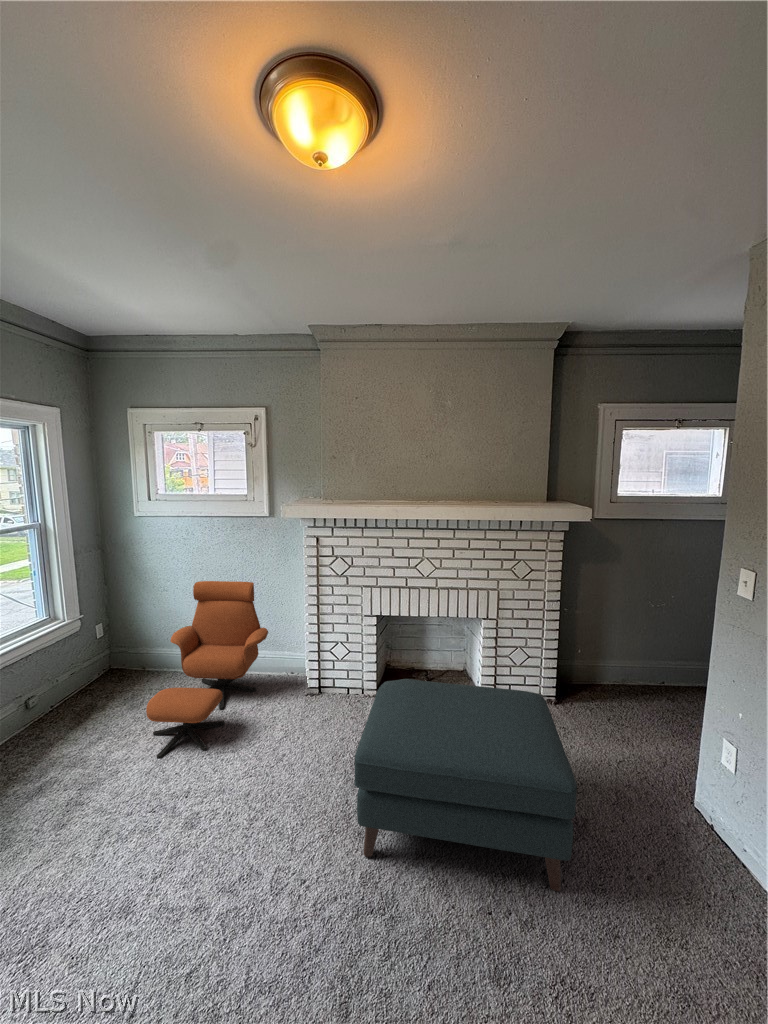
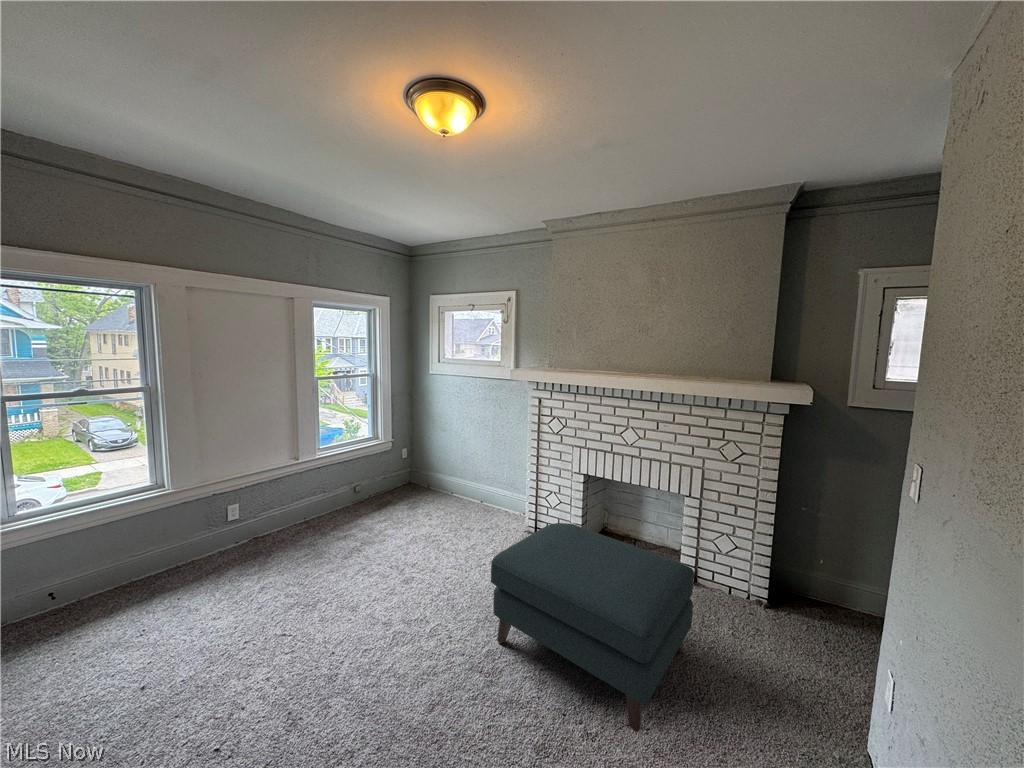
lounge chair: present [146,581,268,759] -> none [407,426,503,545]

